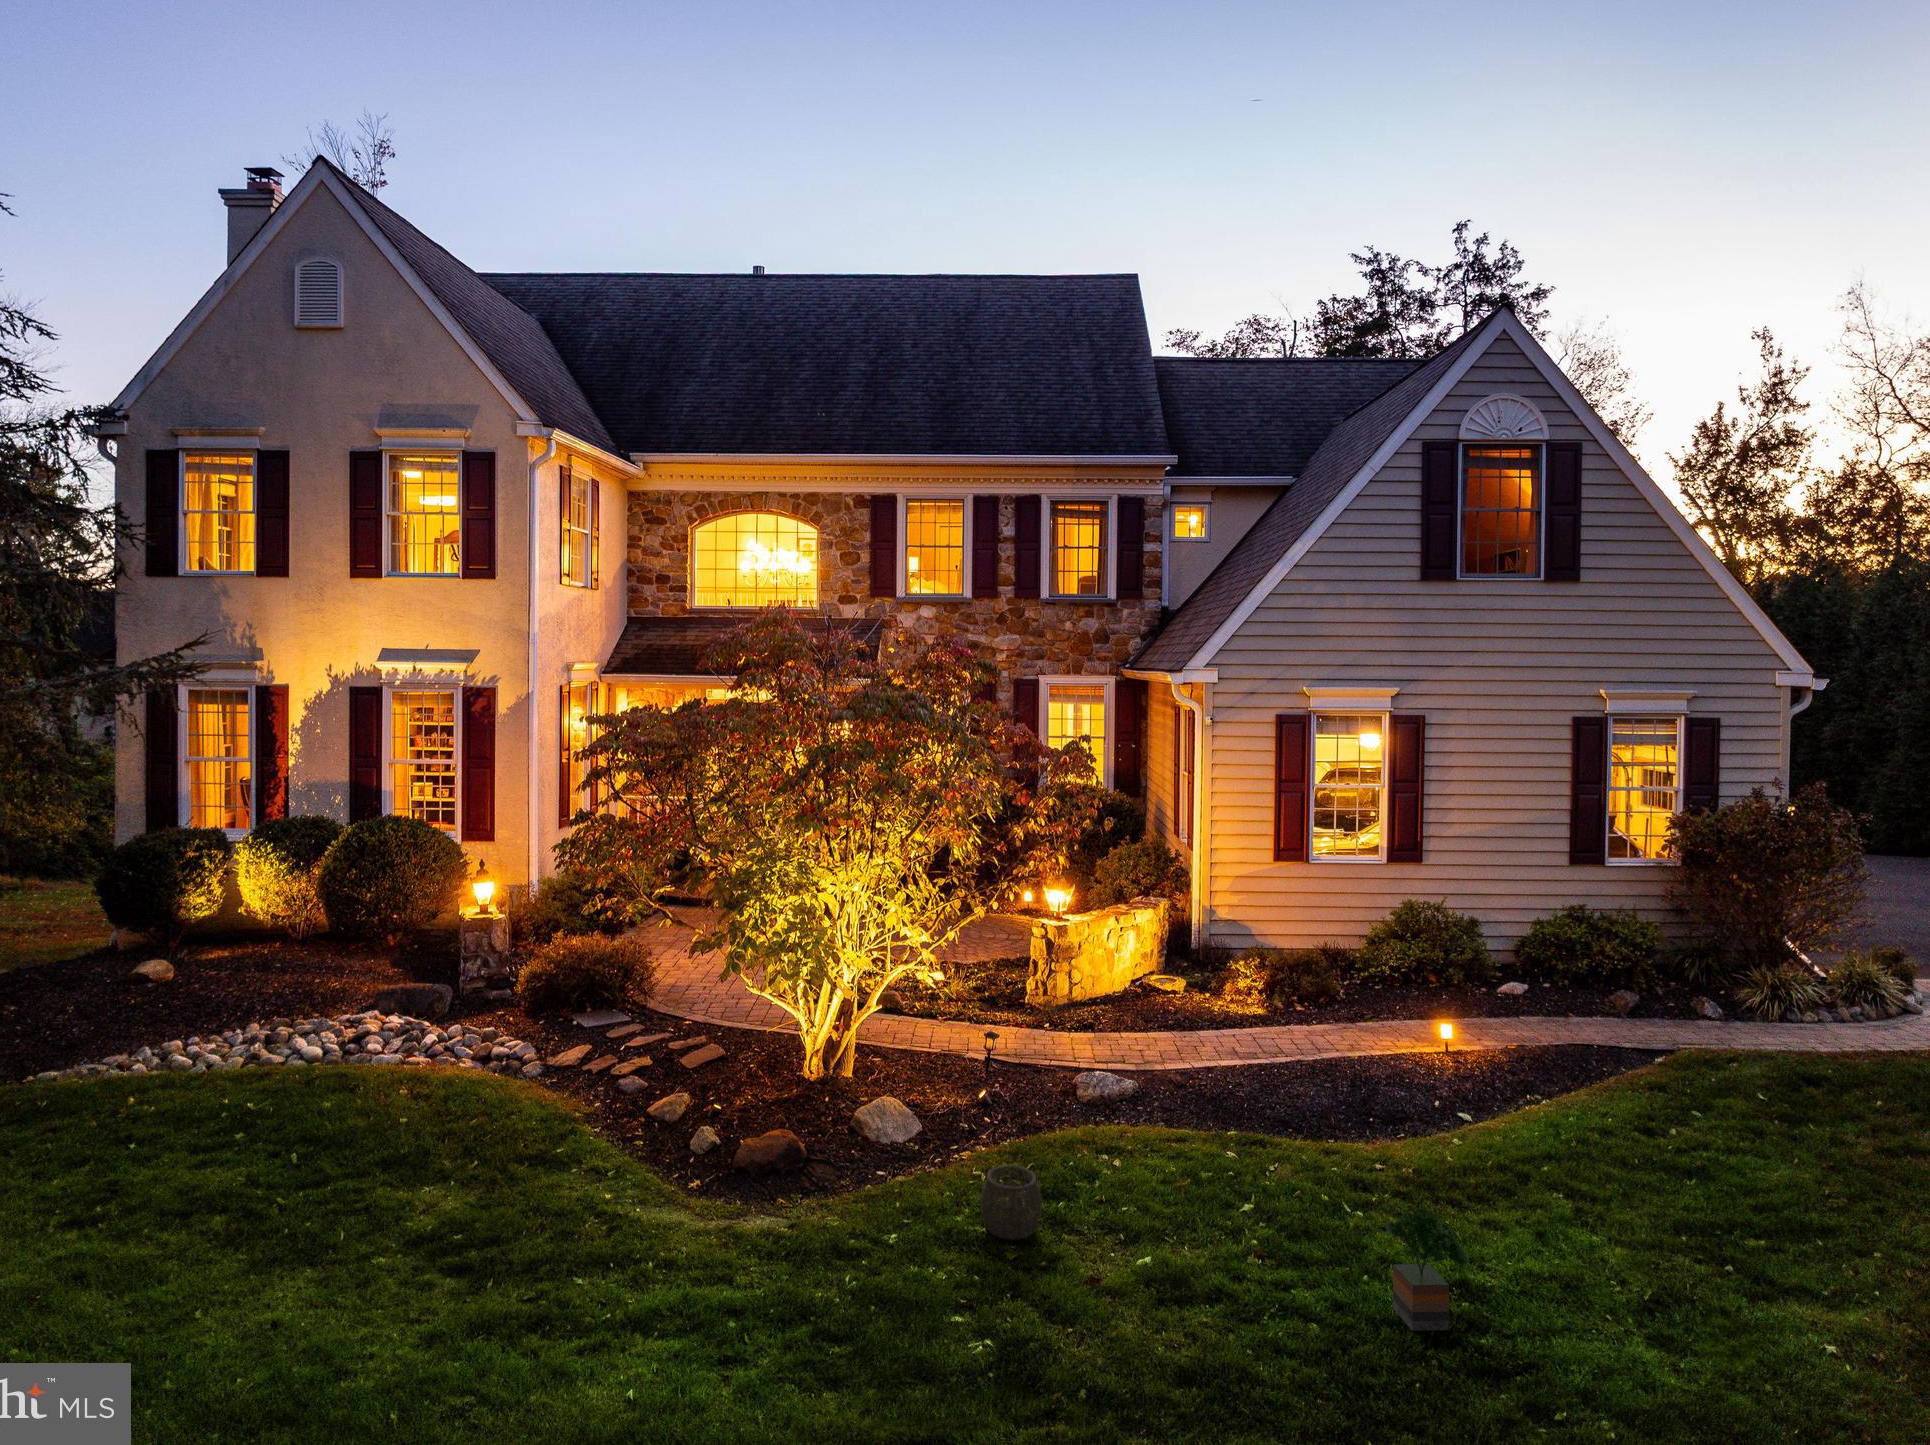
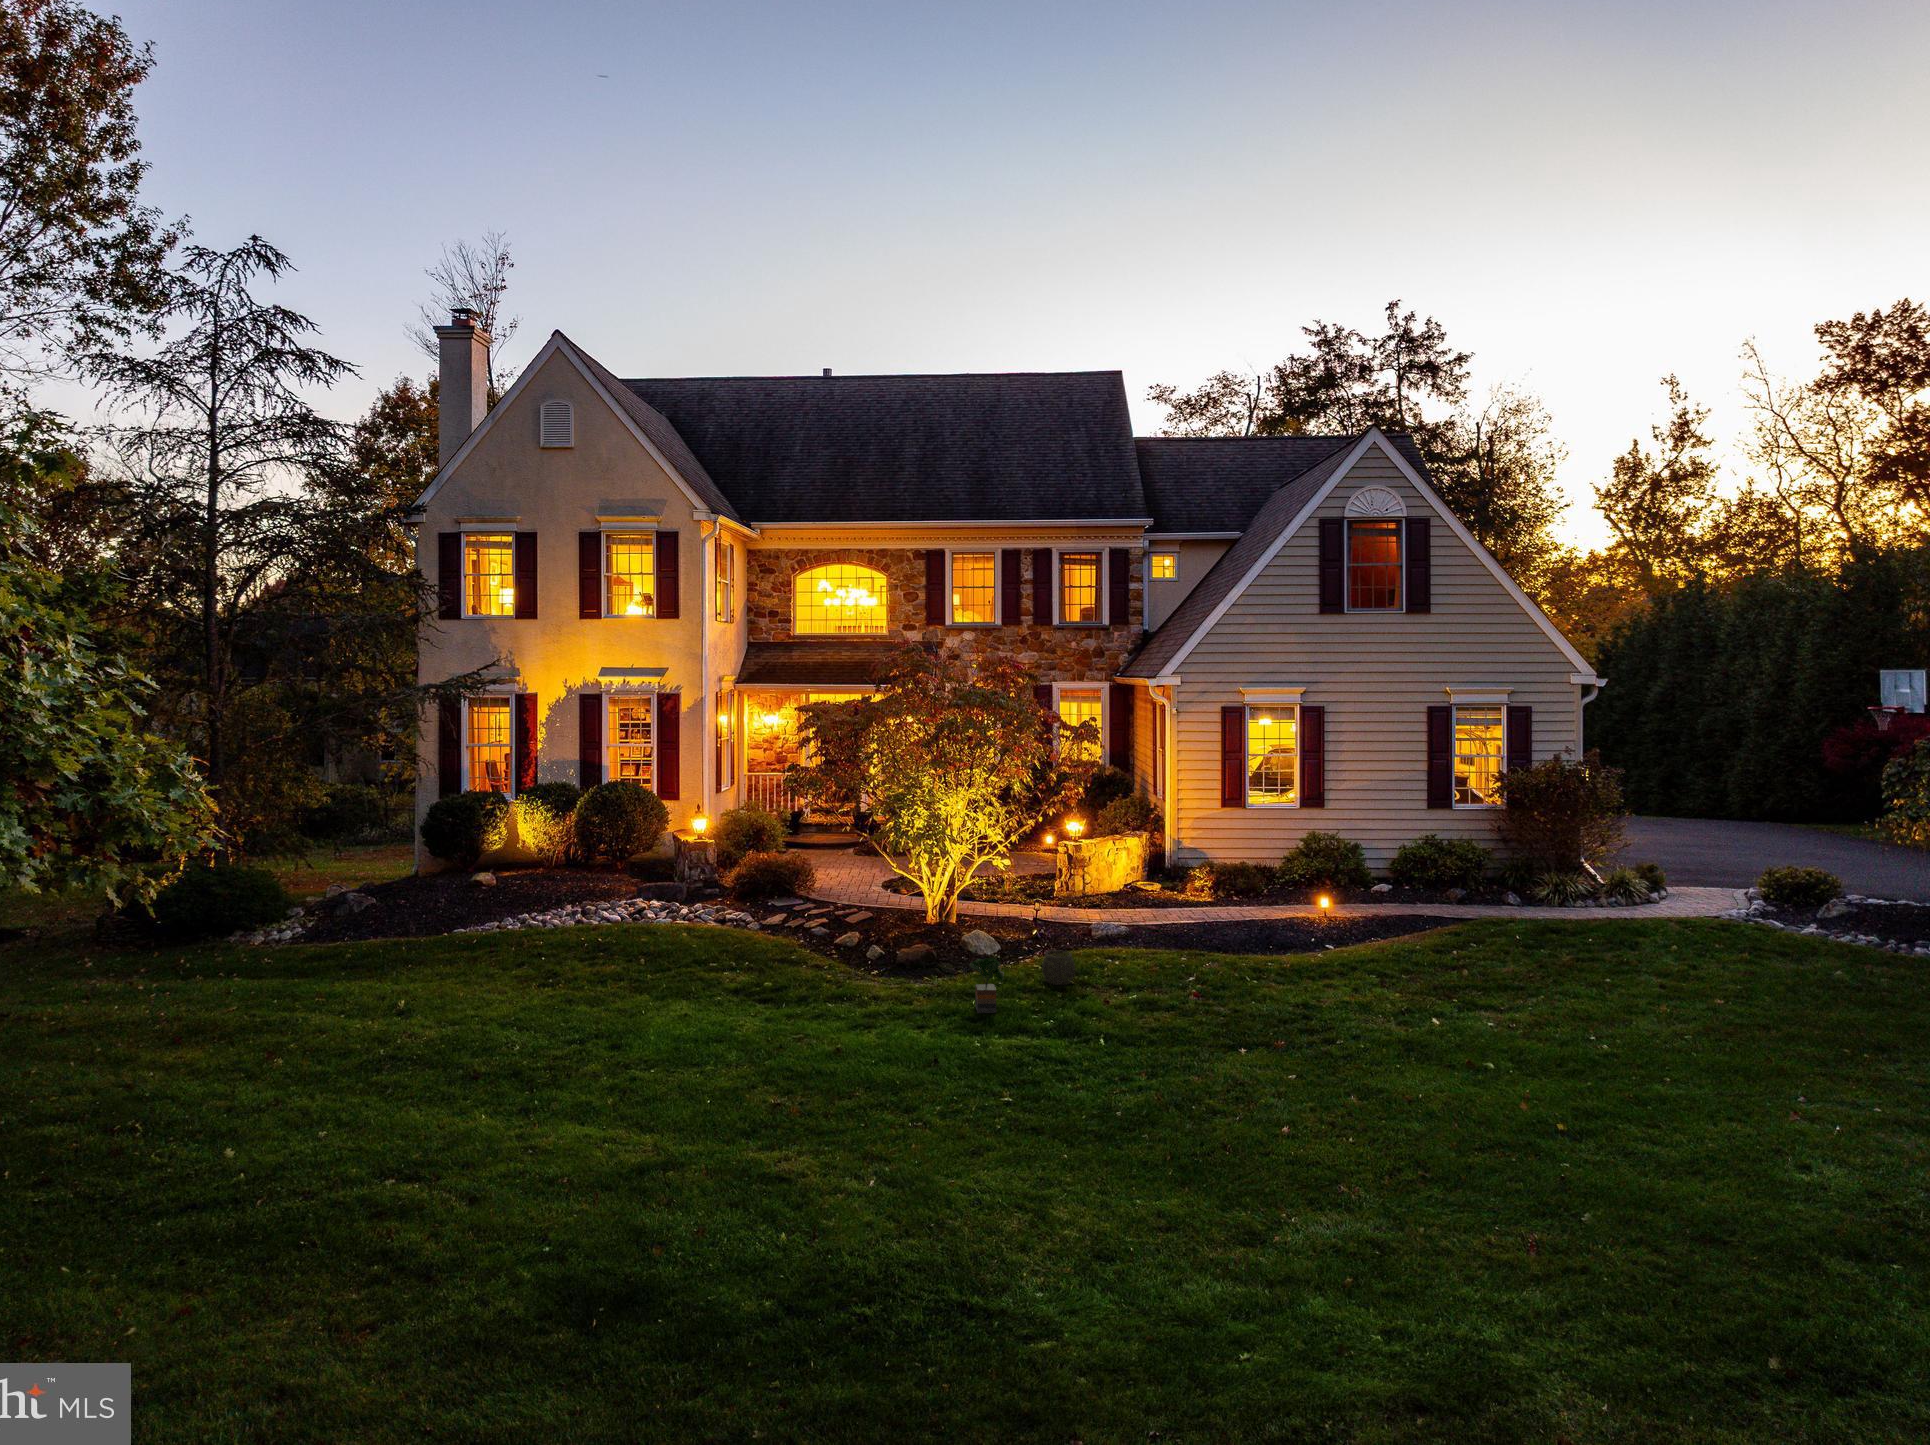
potted tree: present [1385,1212,1468,1331] -> present [970,958,1004,1013]

